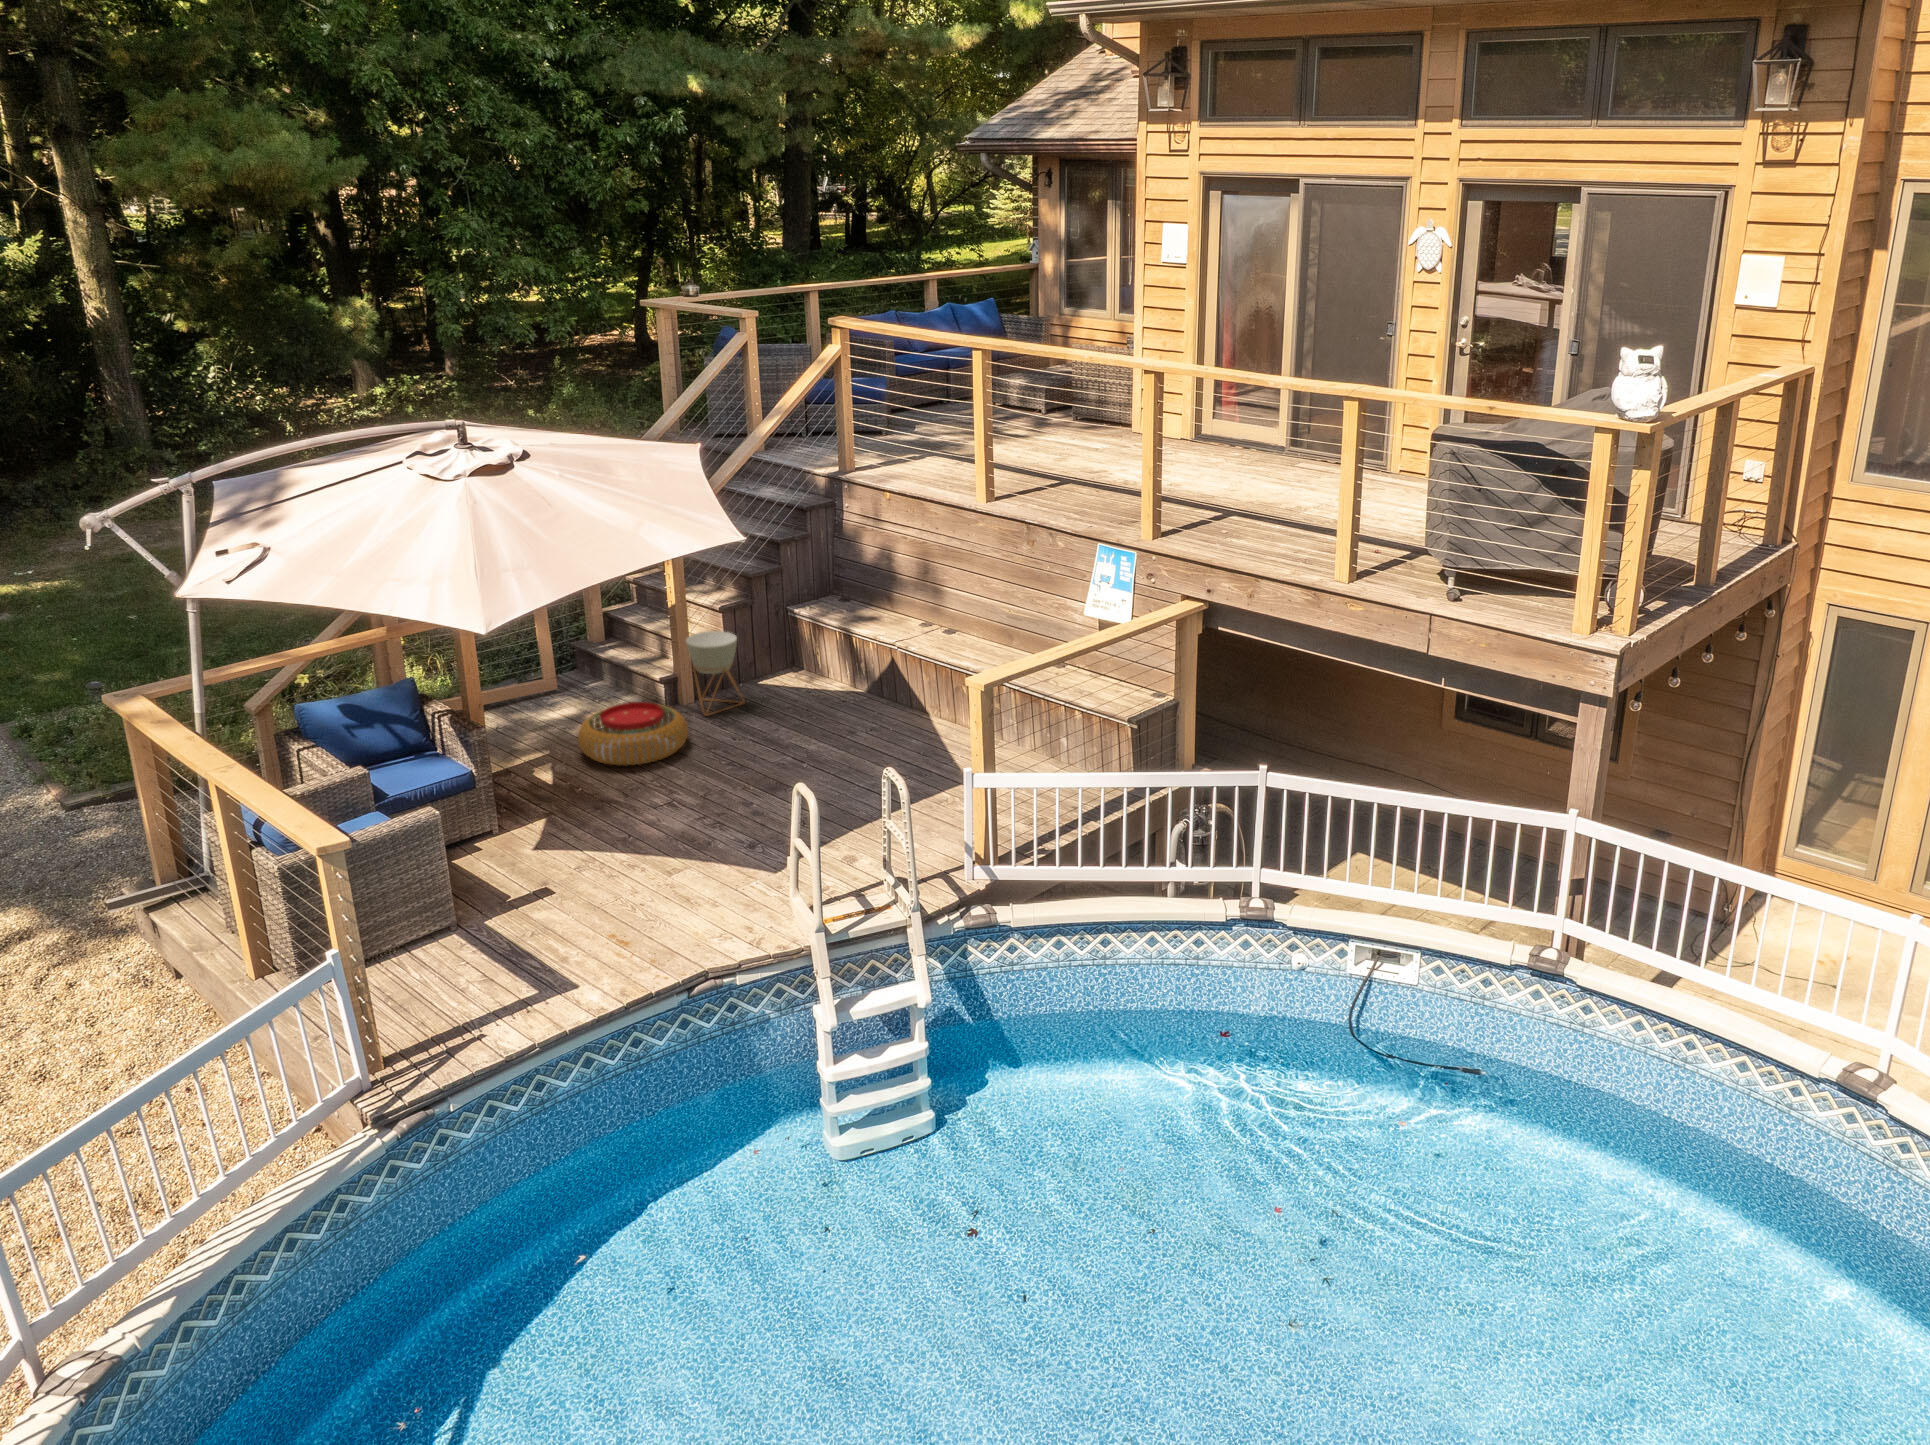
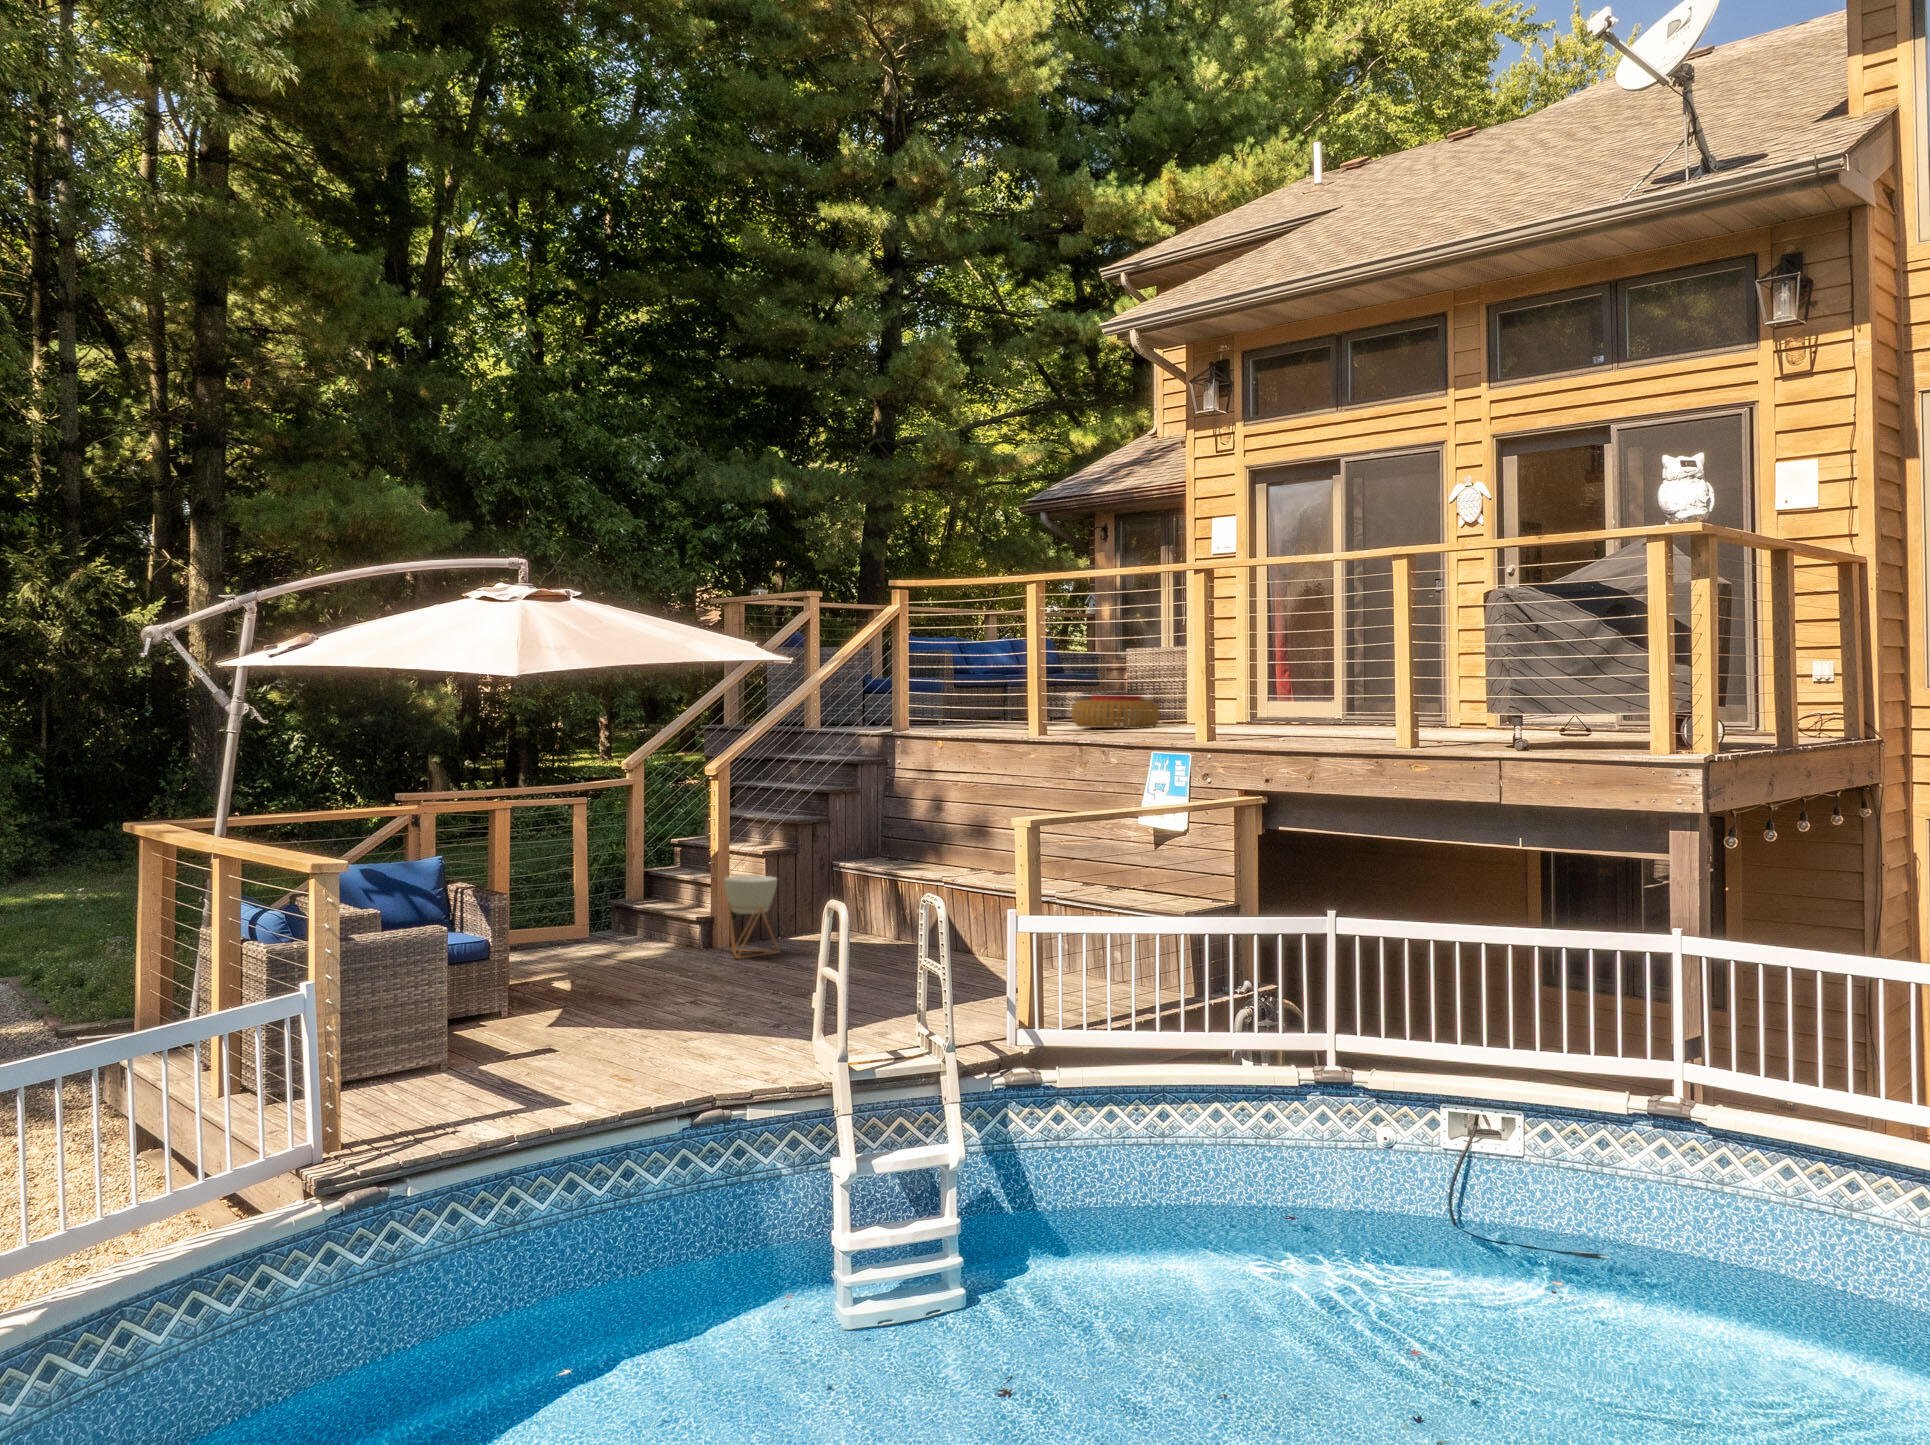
pouf: present [578,702,688,765] -> present [1071,695,1160,729]

